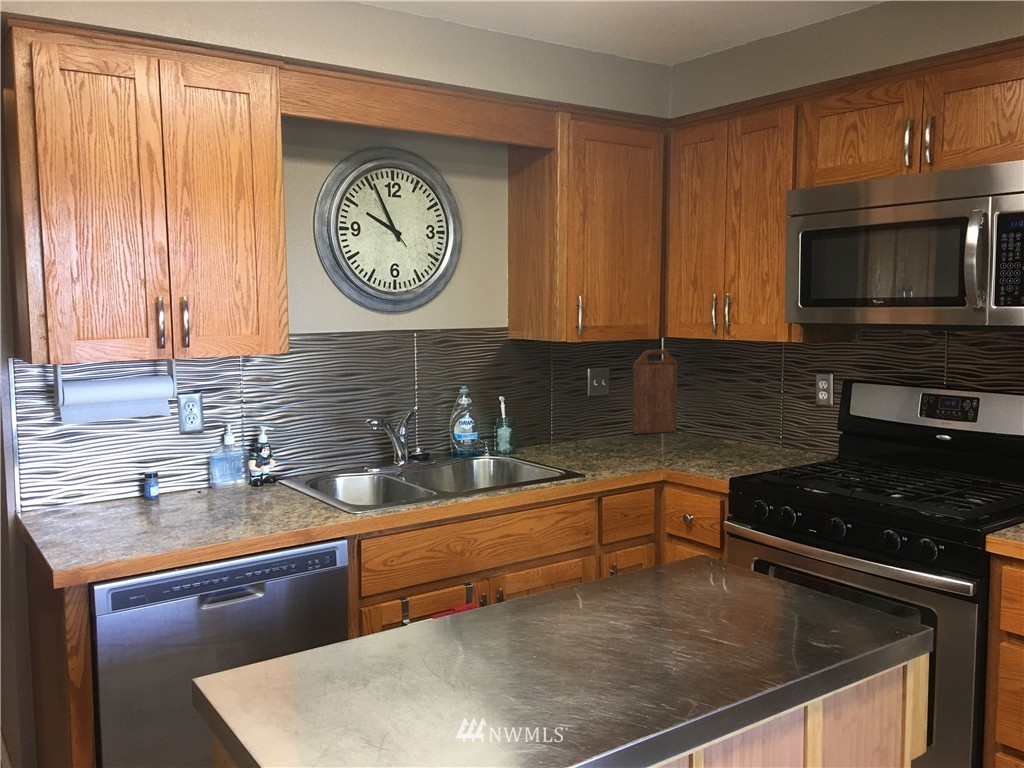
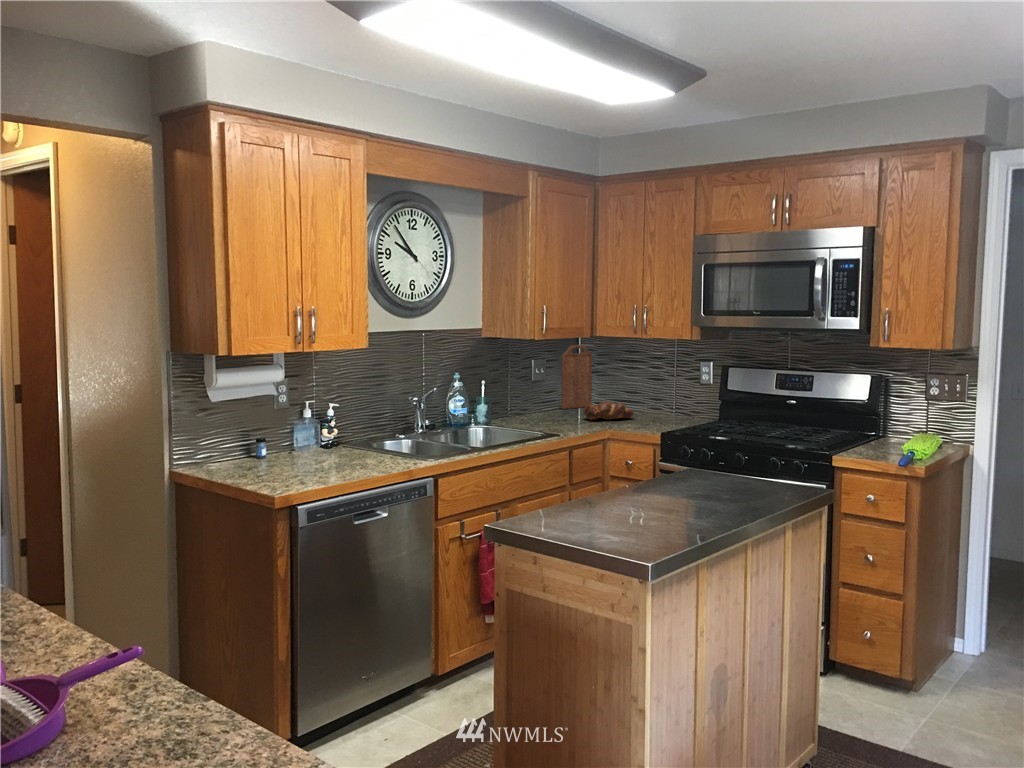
bread loaf: none [645,426,717,453] -> present [583,401,634,420]

